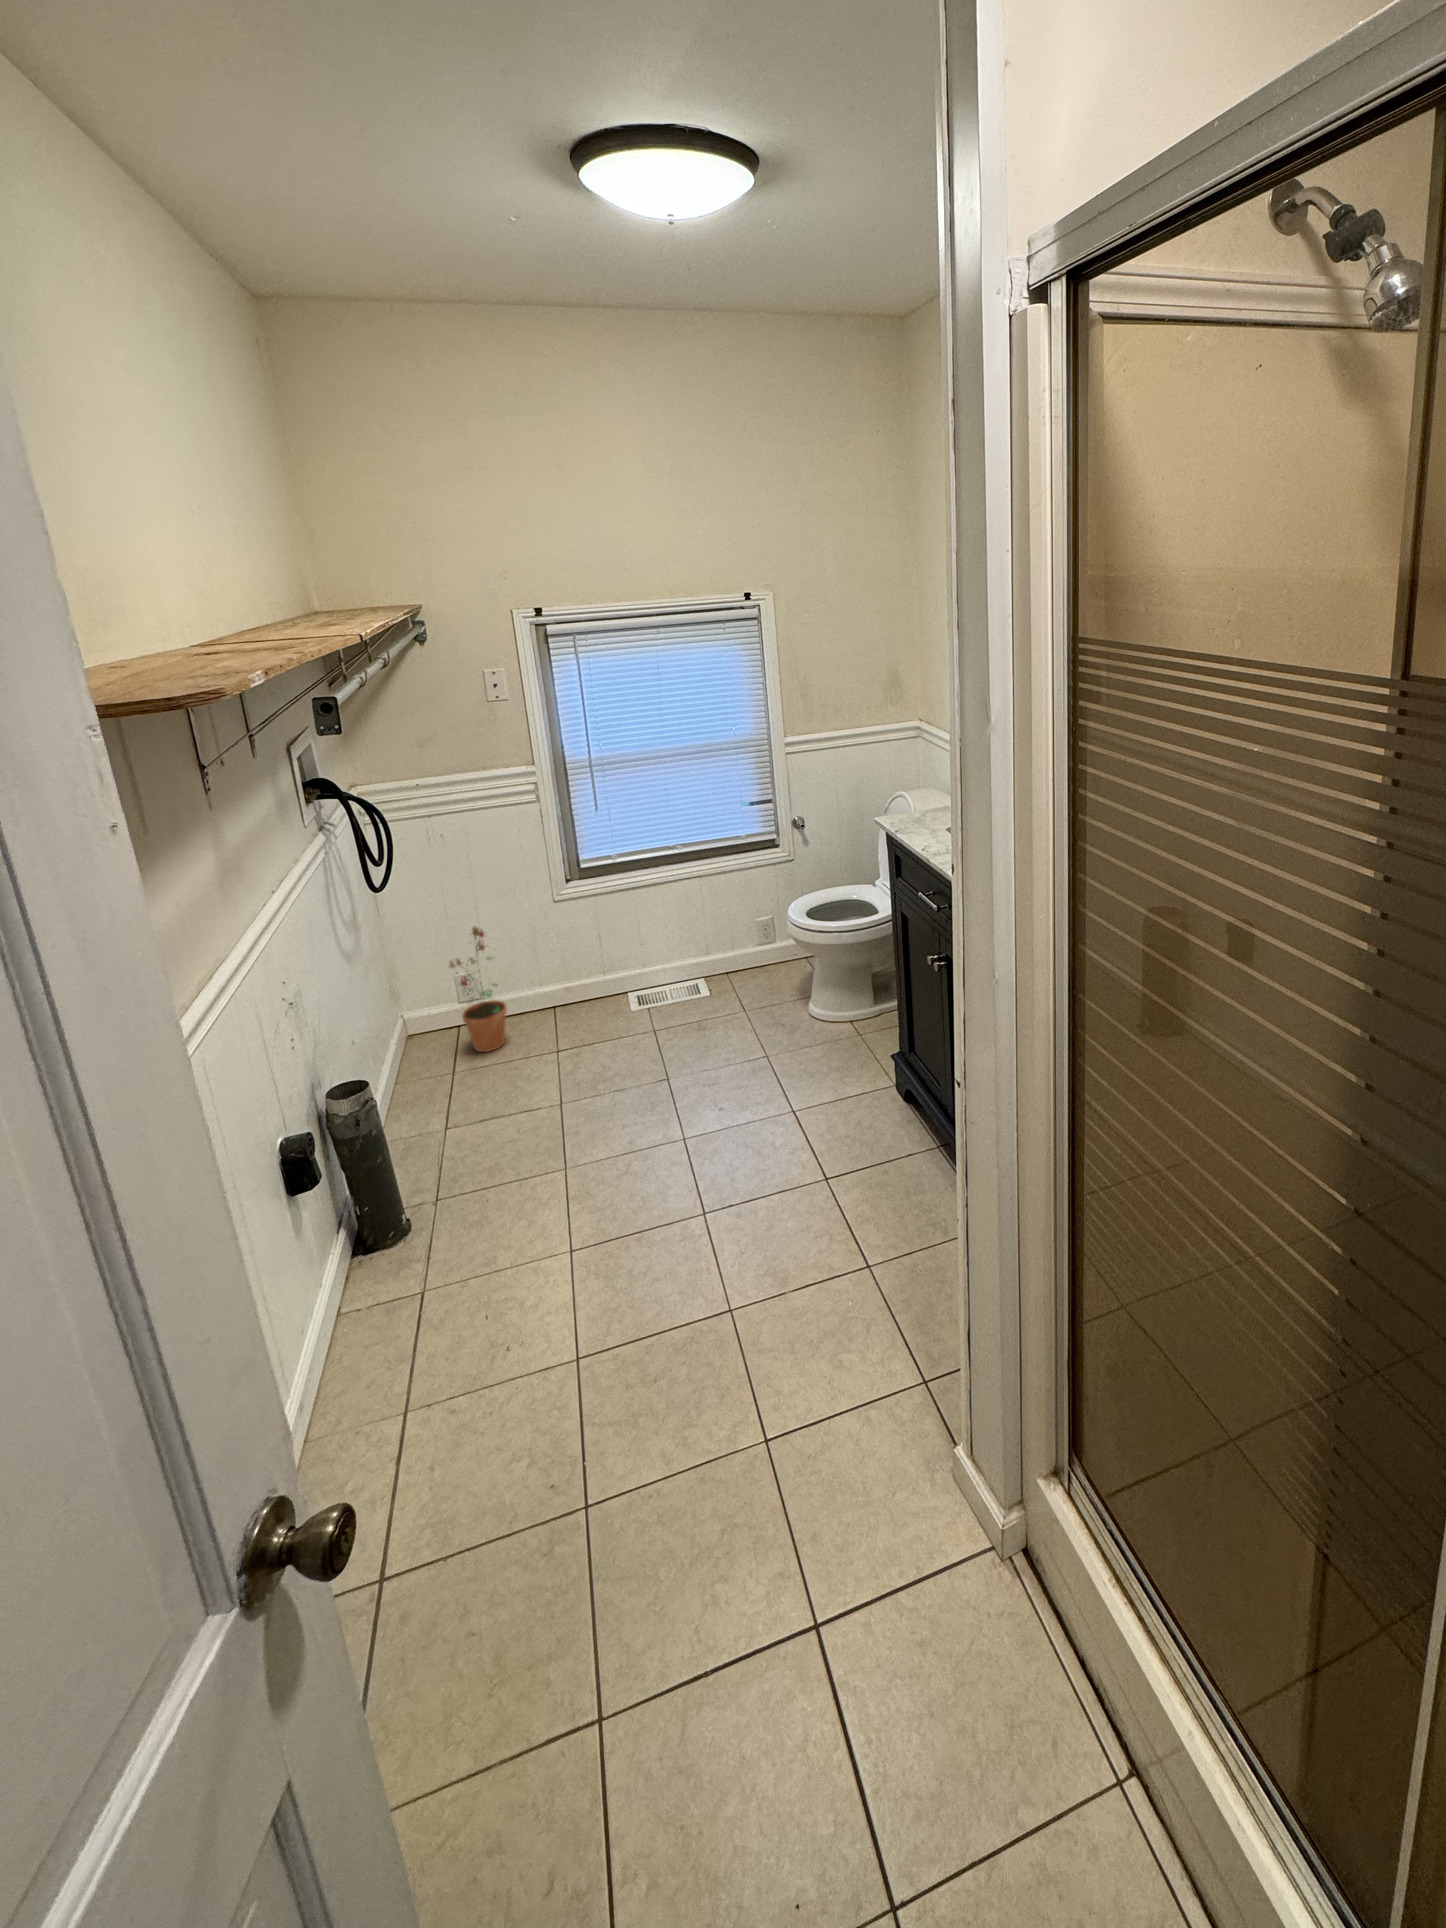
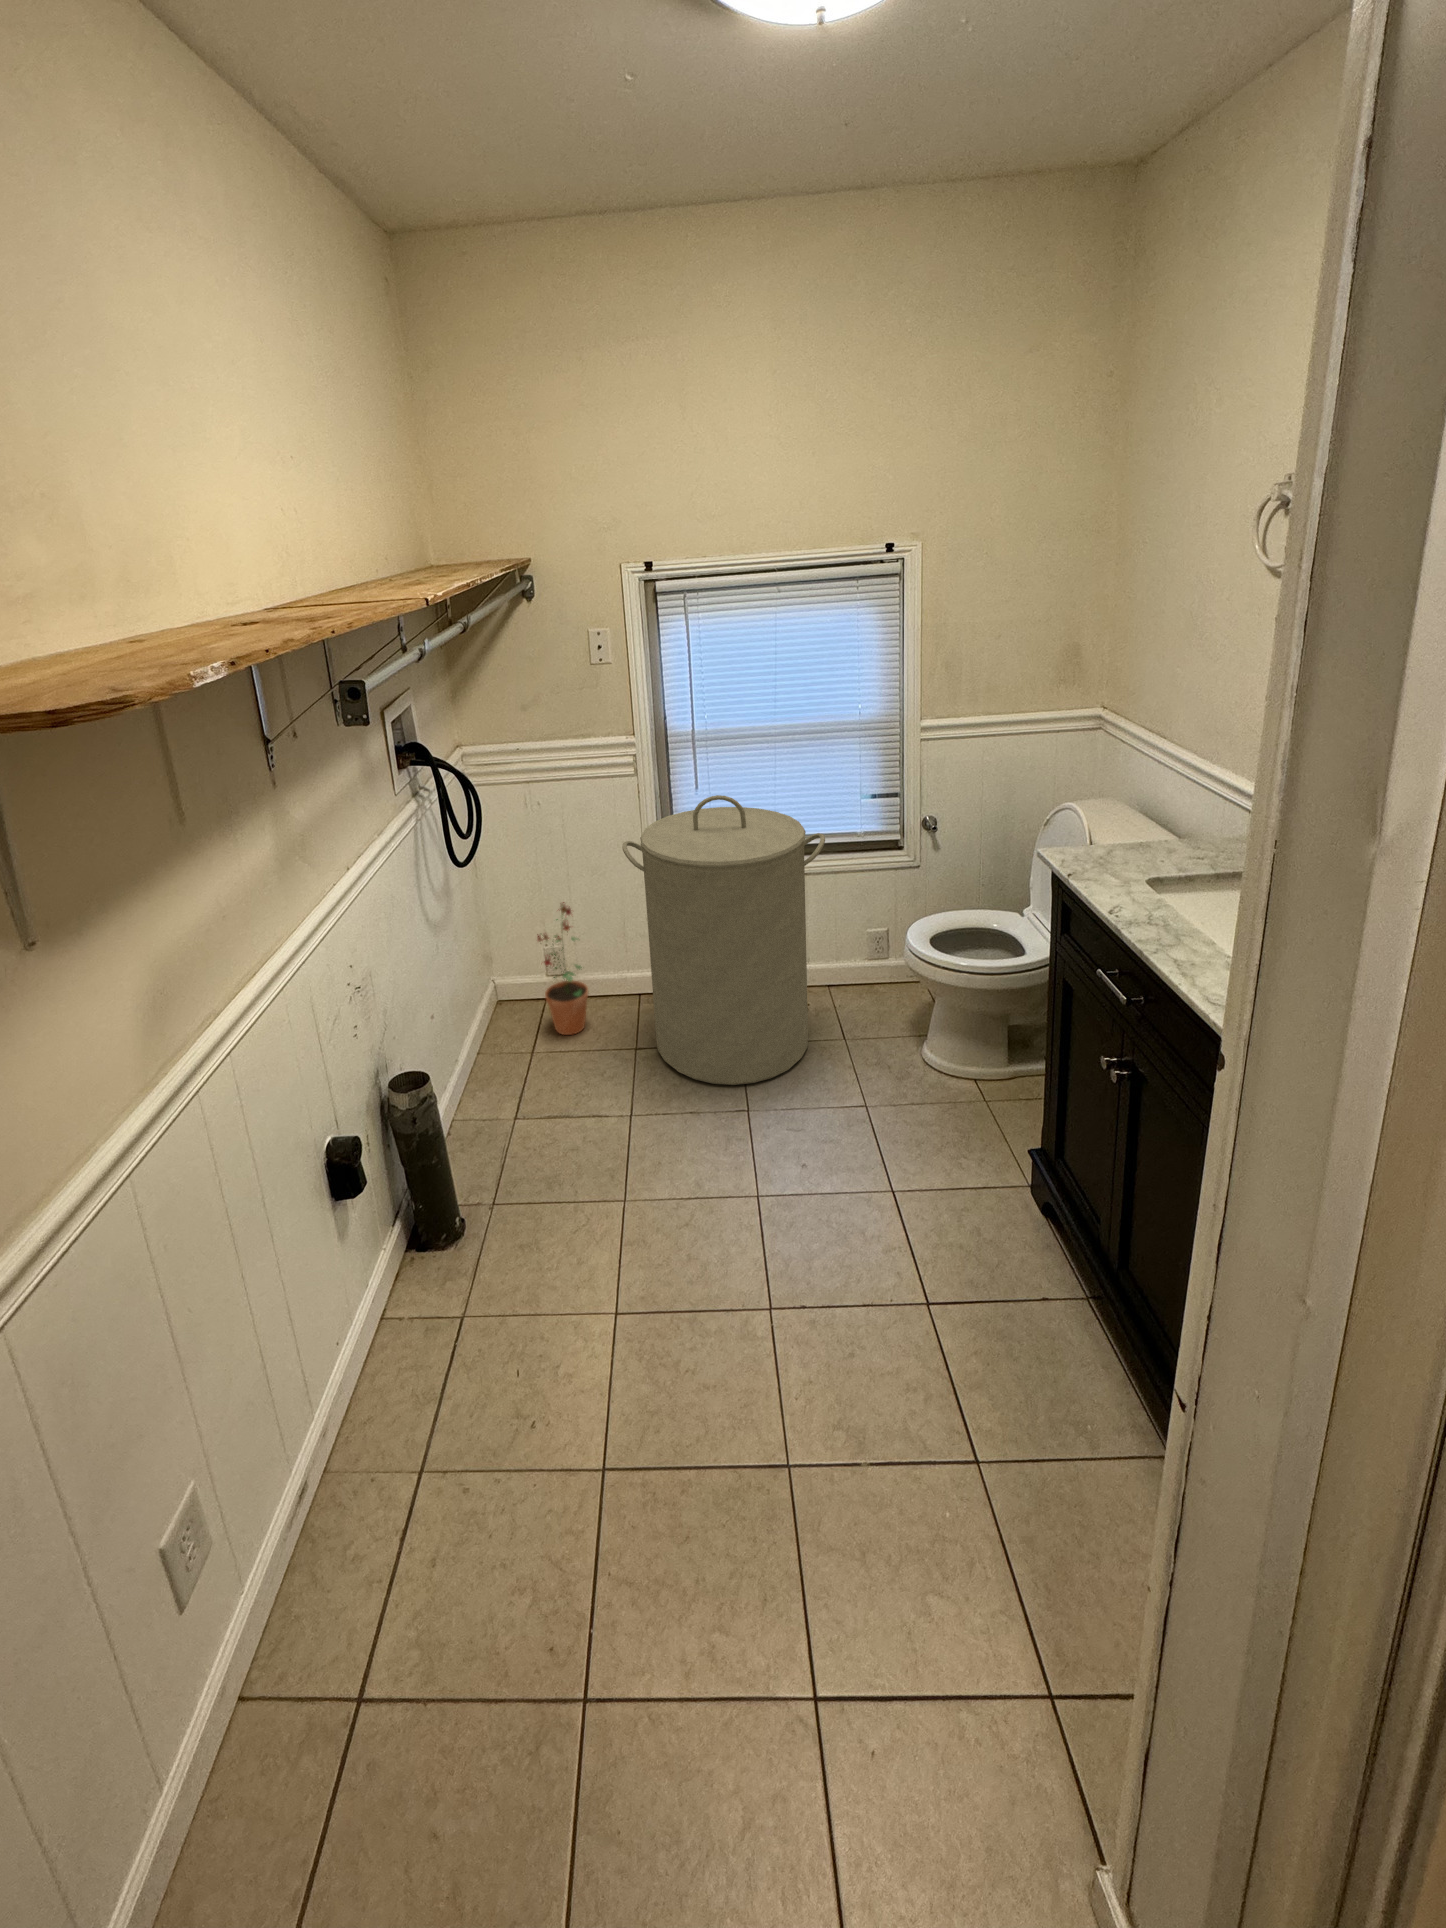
laundry hamper: none [534,809,716,1062] -> present [622,795,825,1085]

